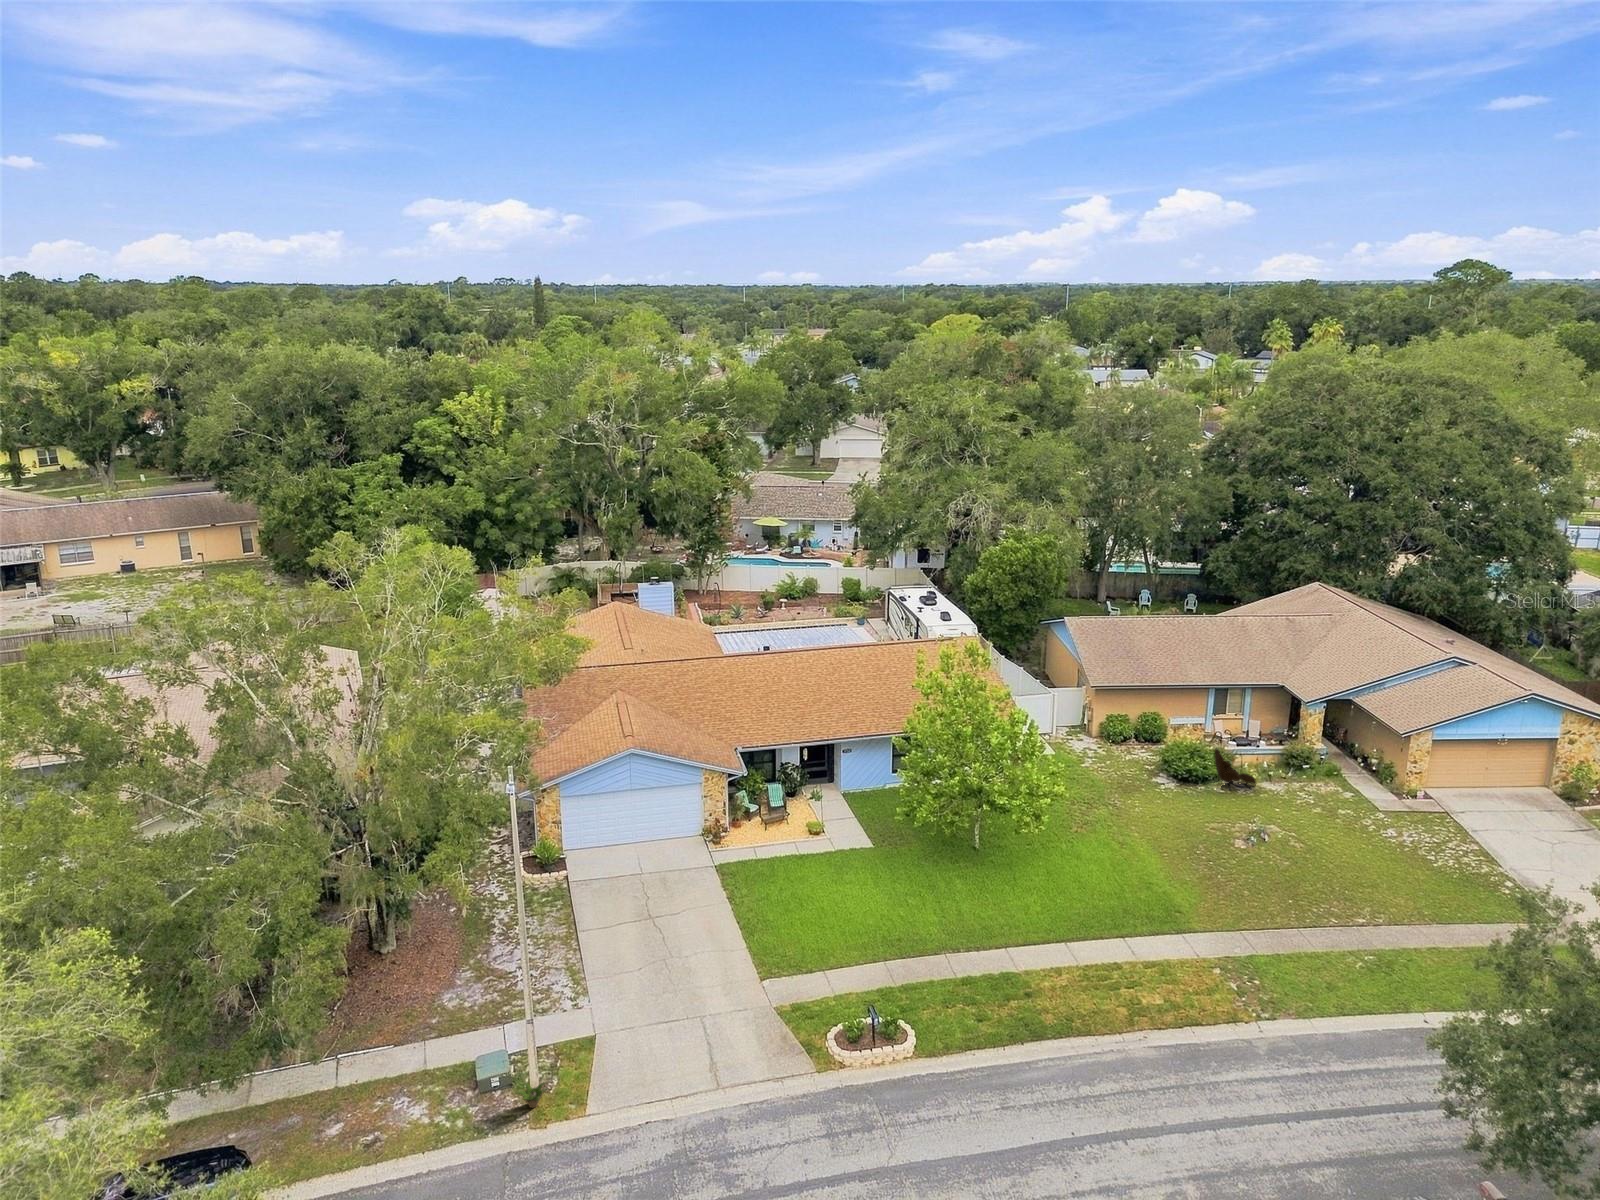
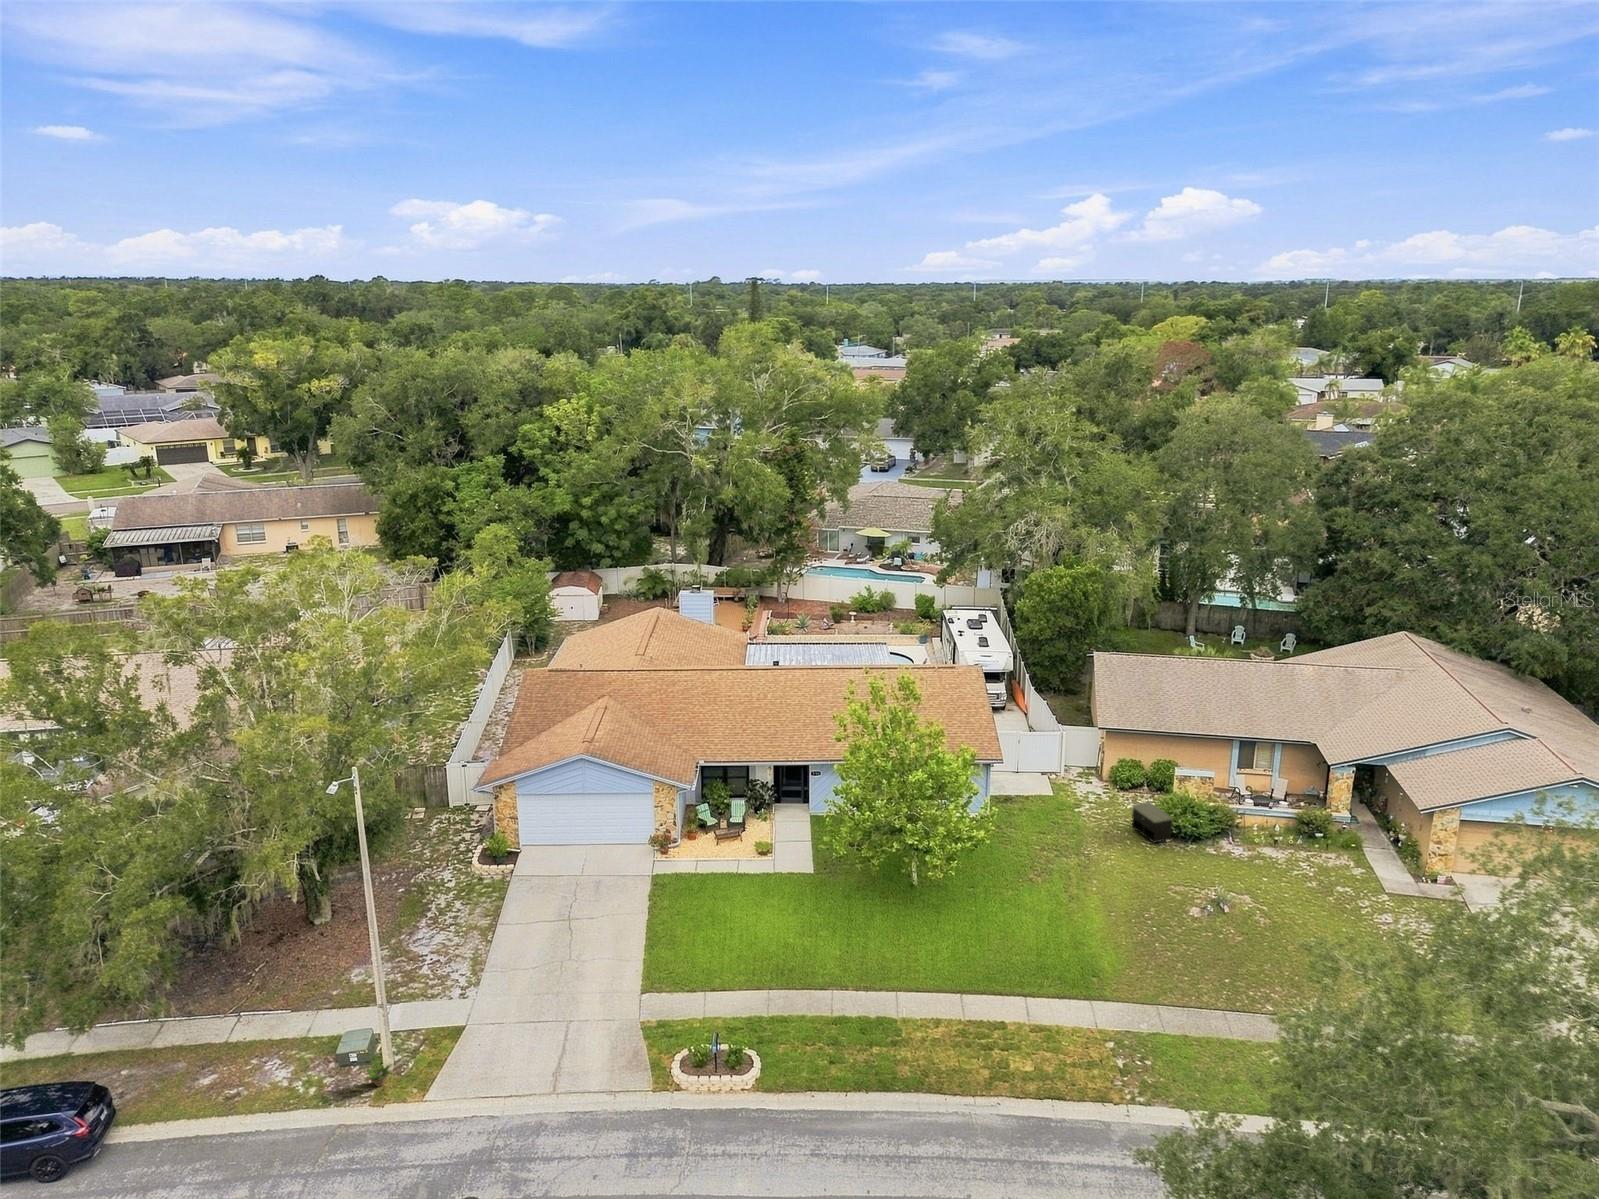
lounge chair: present [1215,748,1256,786] -> none [1211,805,1255,853]
storage bench: none [1141,752,1183,790] -> present [1132,802,1173,843]

